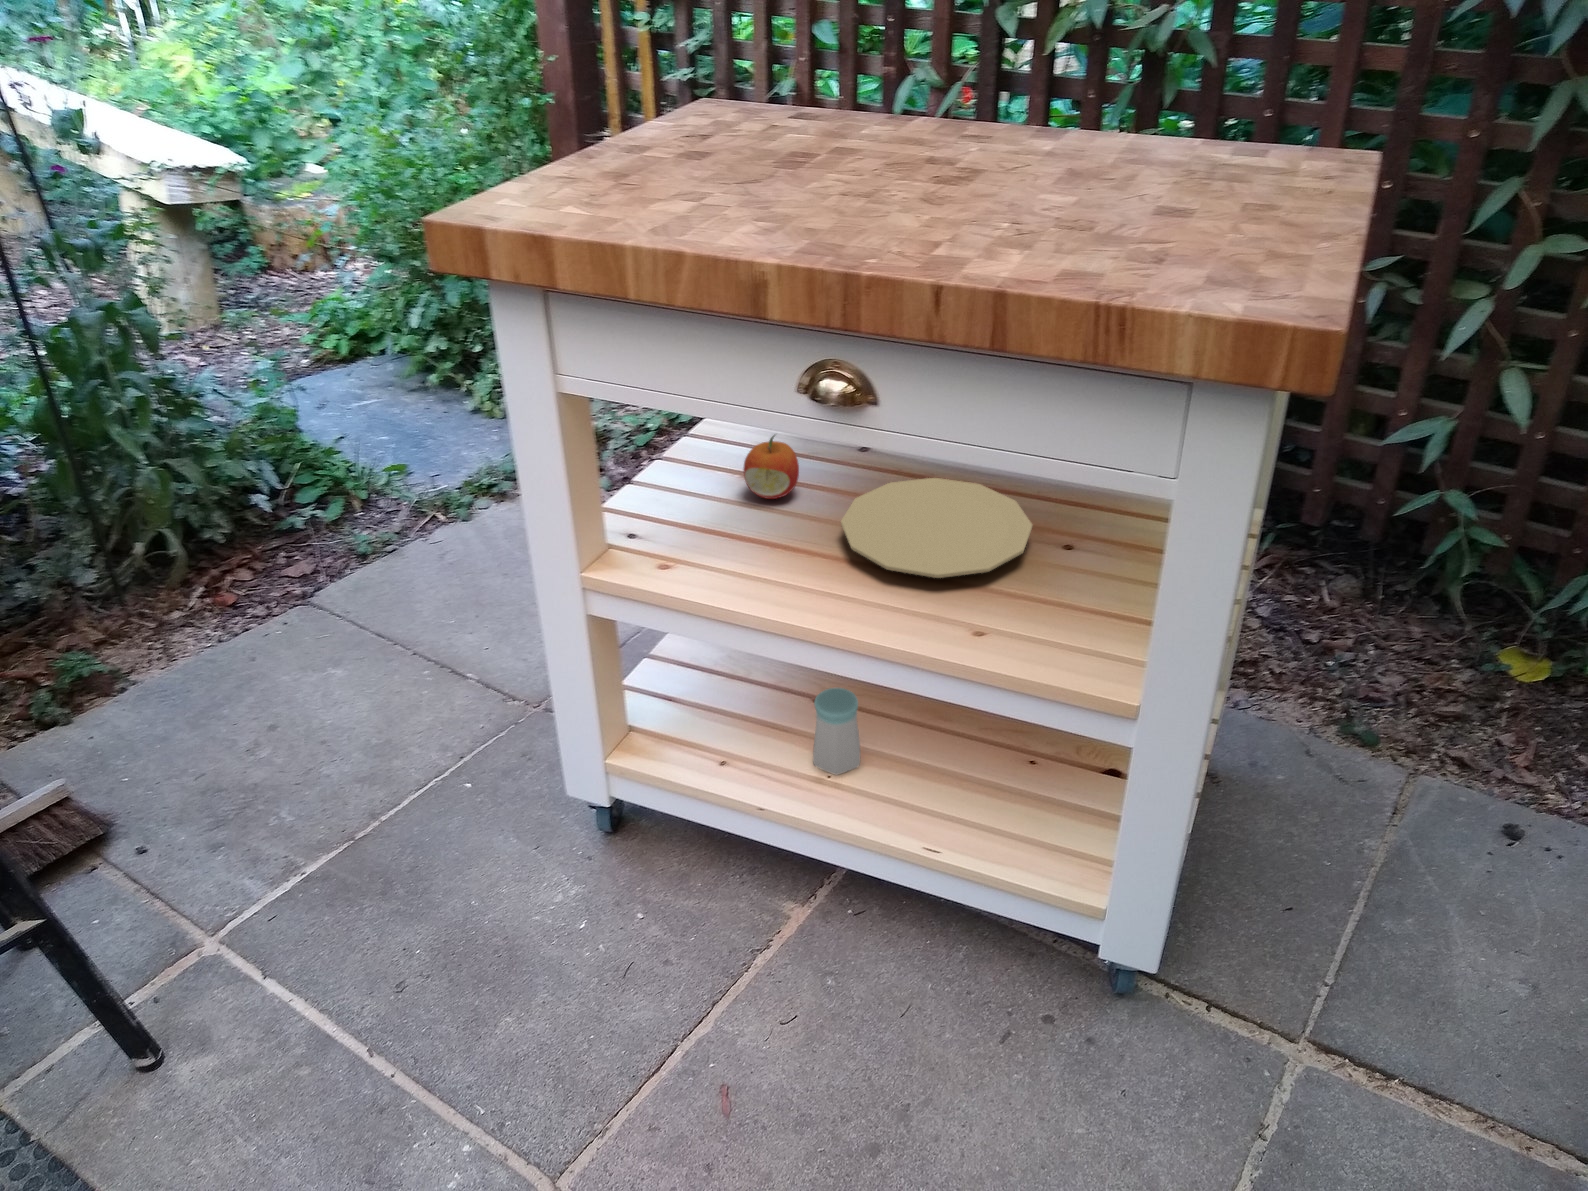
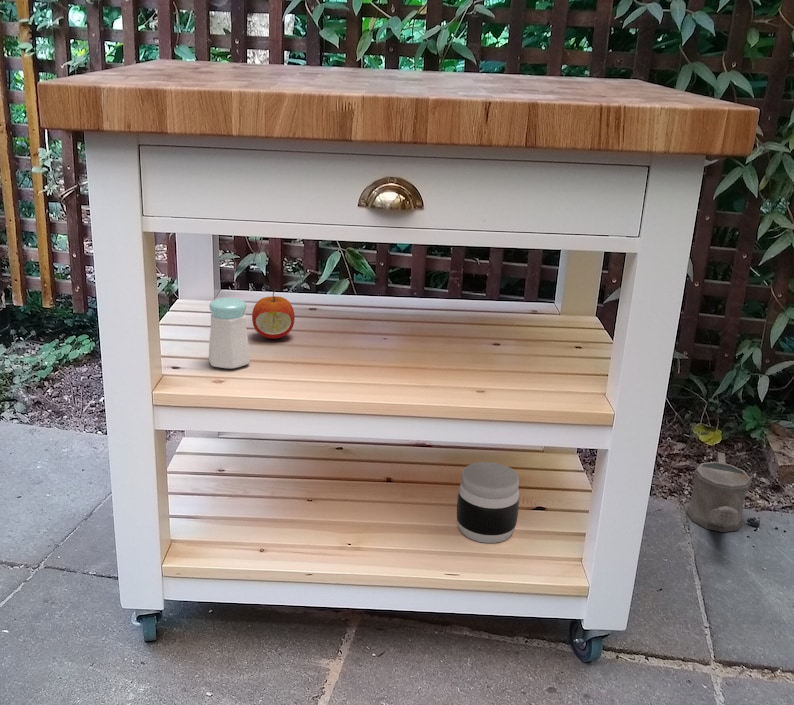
plate: present [841,478,1032,578] -> none [343,316,479,362]
salt shaker: present [813,688,860,775] -> present [209,298,250,369]
jar: none [972,704,1057,816] -> present [457,462,519,543]
watering can: none [1407,712,1519,842] -> present [687,452,752,532]

